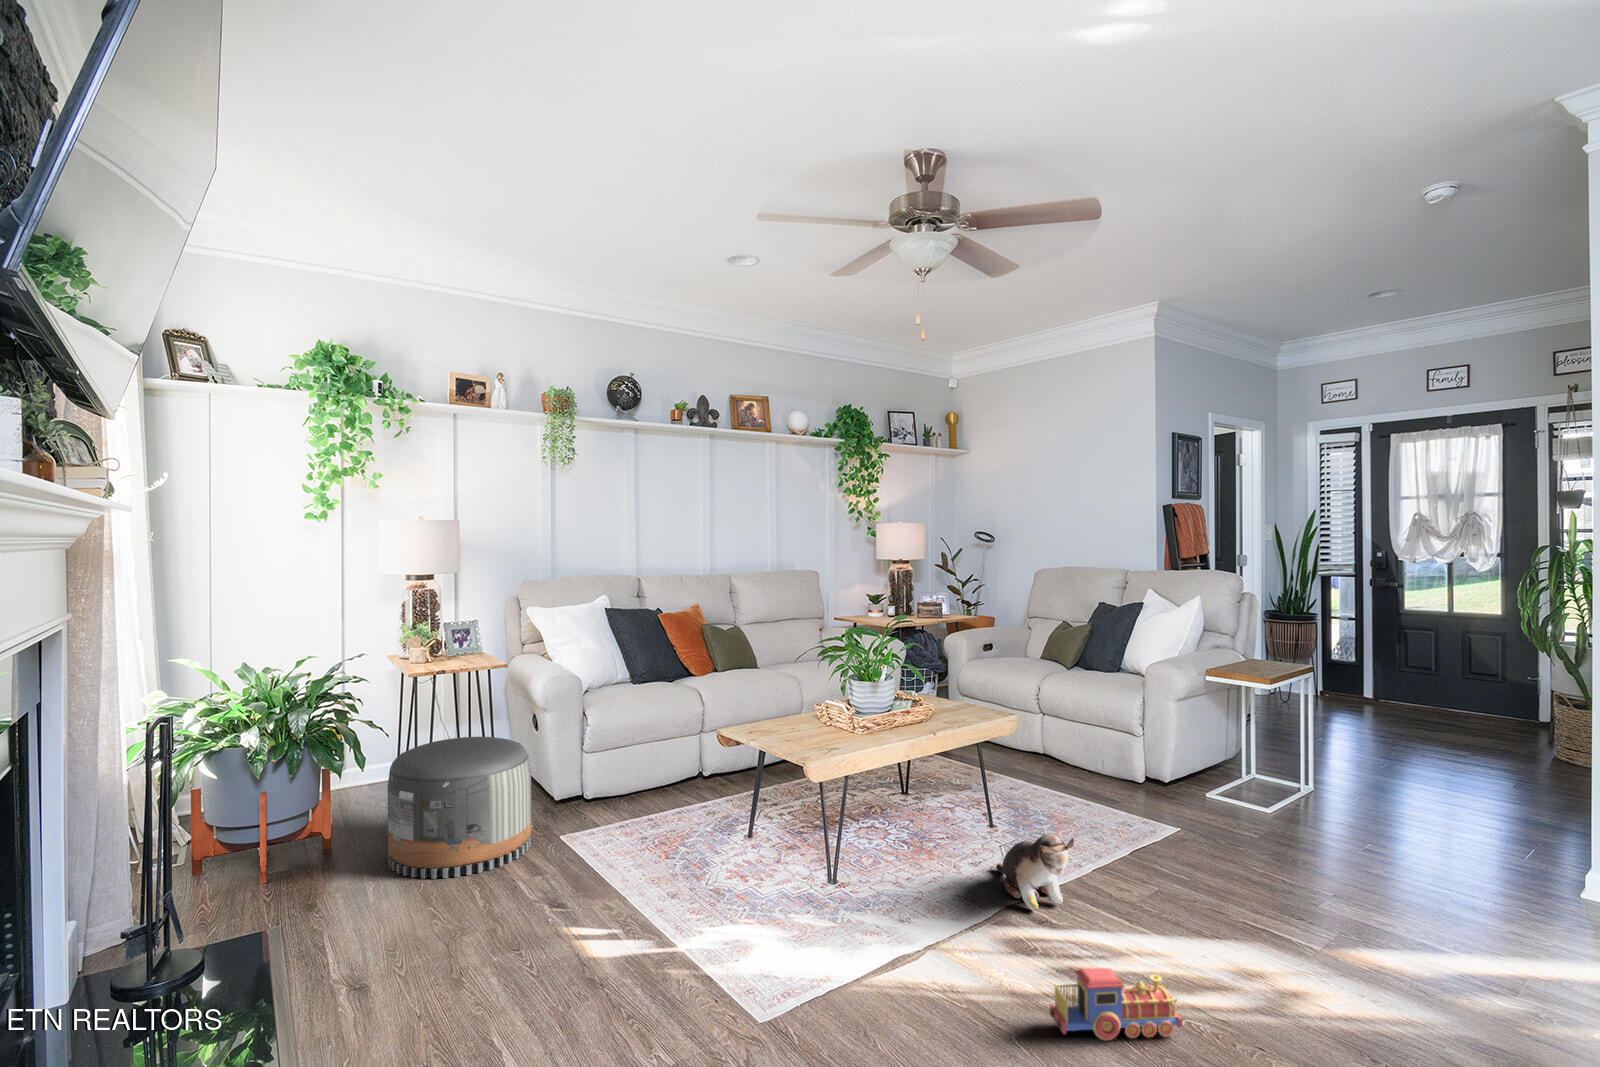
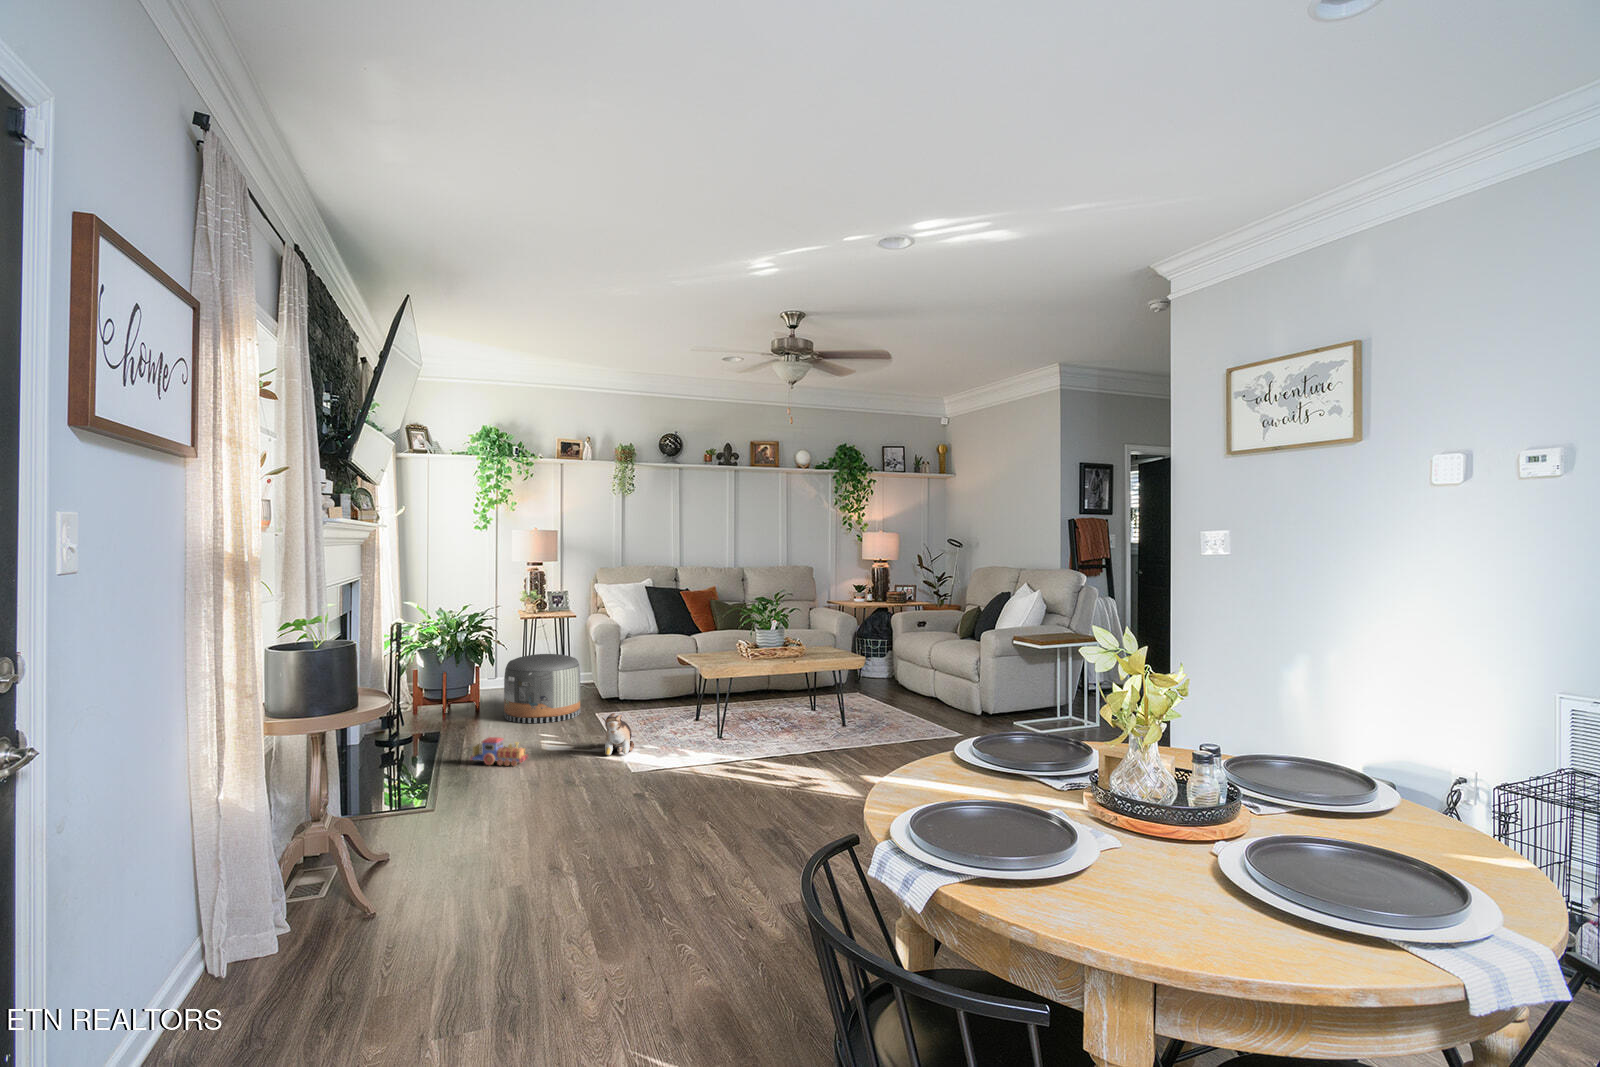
plush toy: present [996,834,1074,910] -> present [602,713,634,756]
toy train: present [1050,968,1182,1040] -> present [470,737,528,766]

